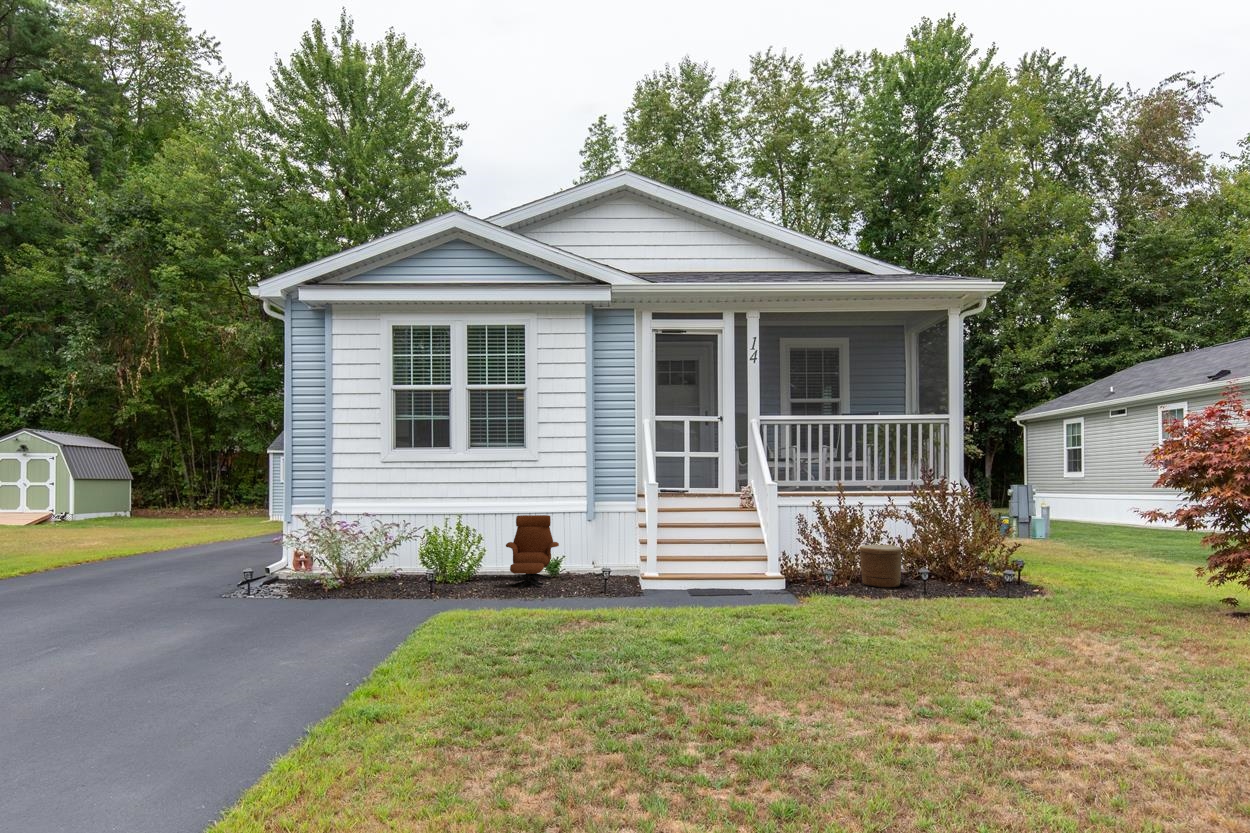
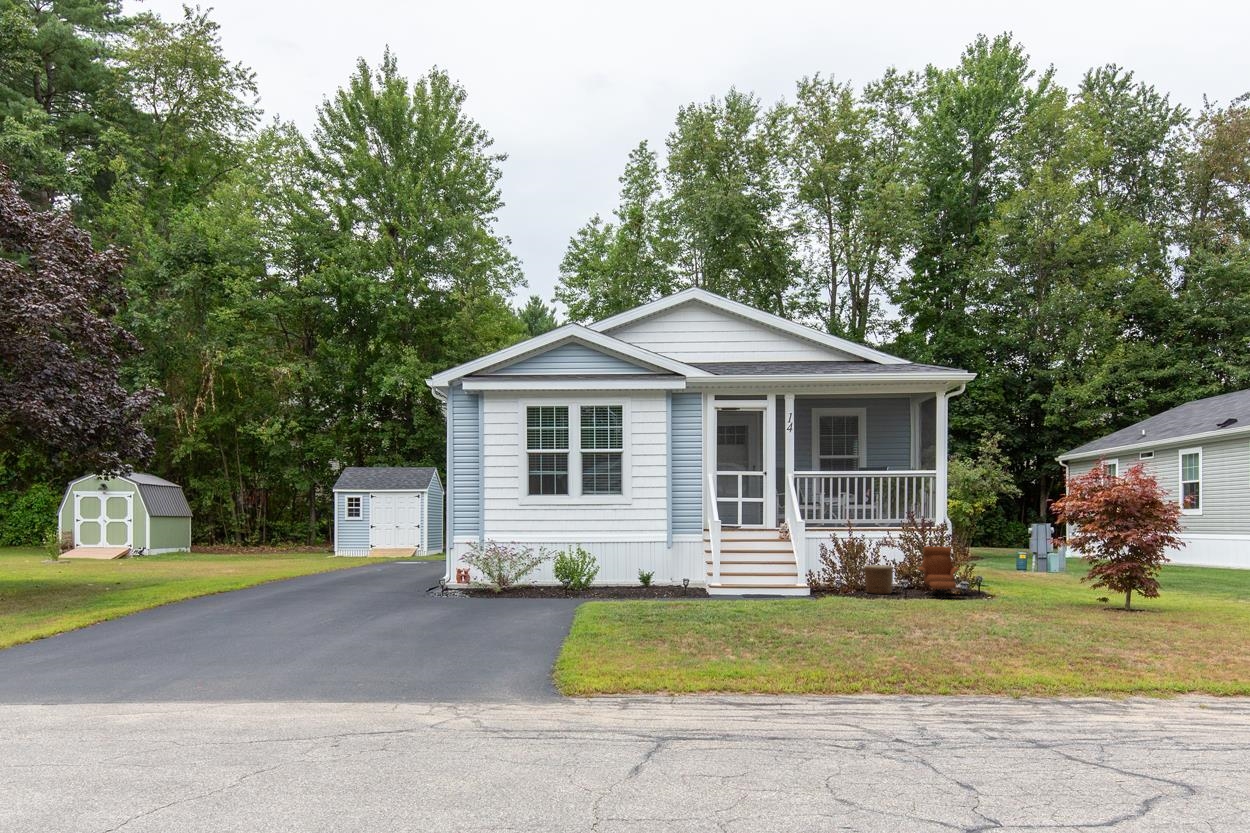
lounge chair: present [506,515,559,589] -> present [918,546,960,600]

